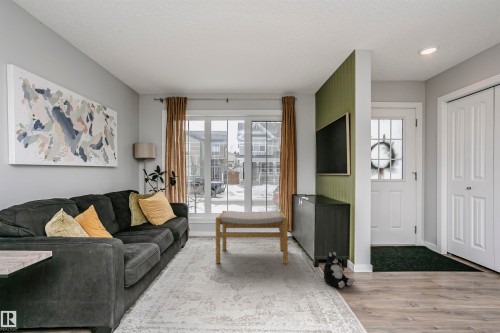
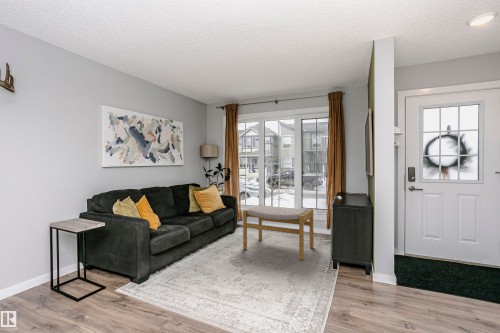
plush toy: present [324,252,354,288] -> none [318,254,345,289]

